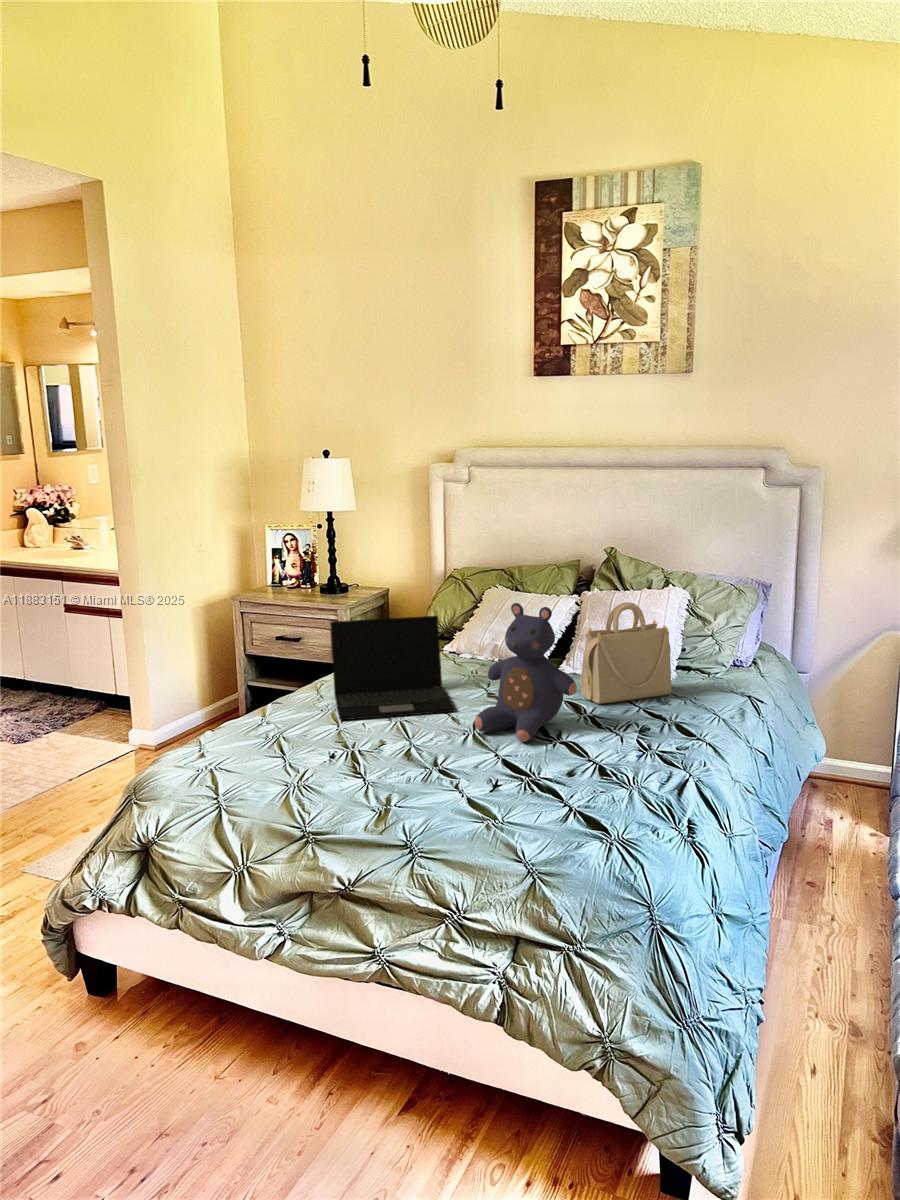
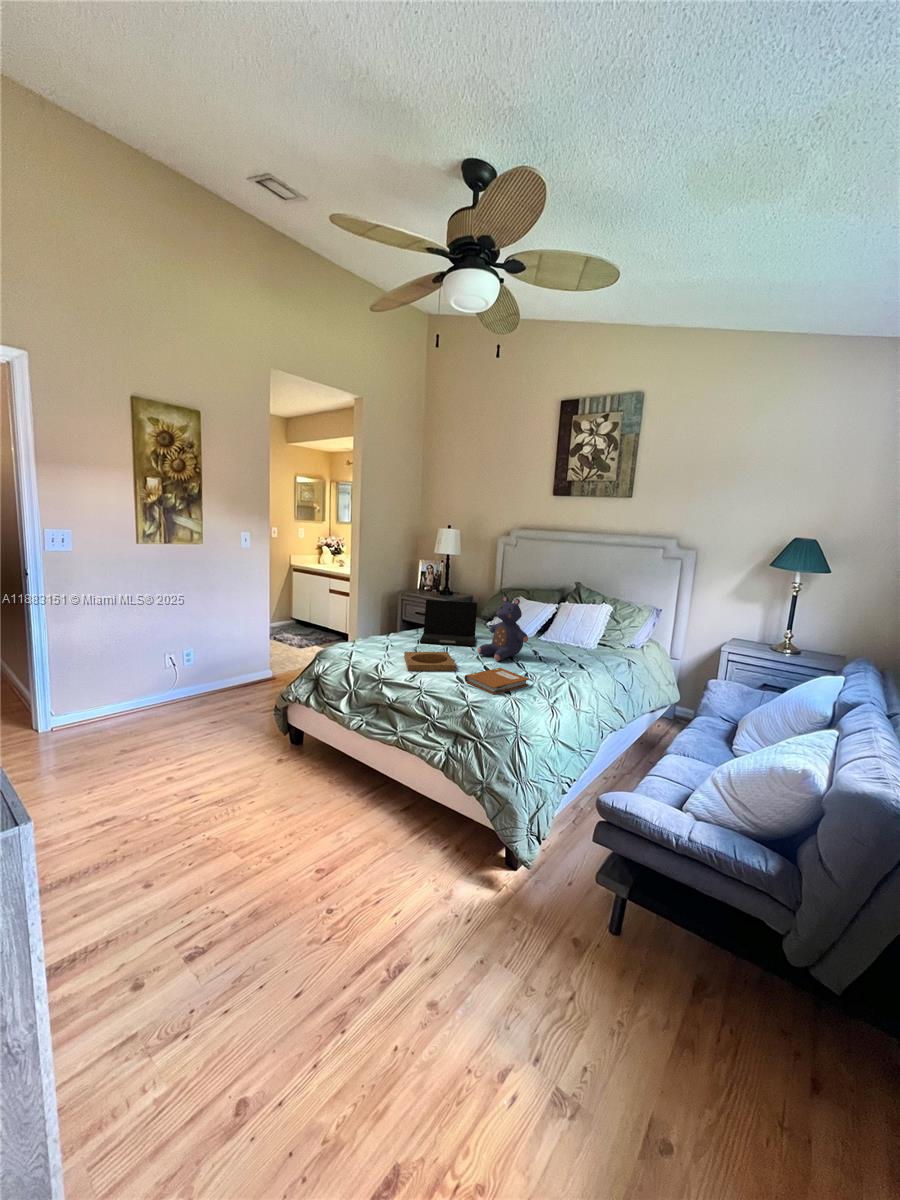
handbag: present [581,602,671,704] -> none [541,604,589,654]
tray: none [330,739,457,803] -> present [404,652,456,671]
notebook: none [494,764,623,835] -> present [465,668,529,694]

